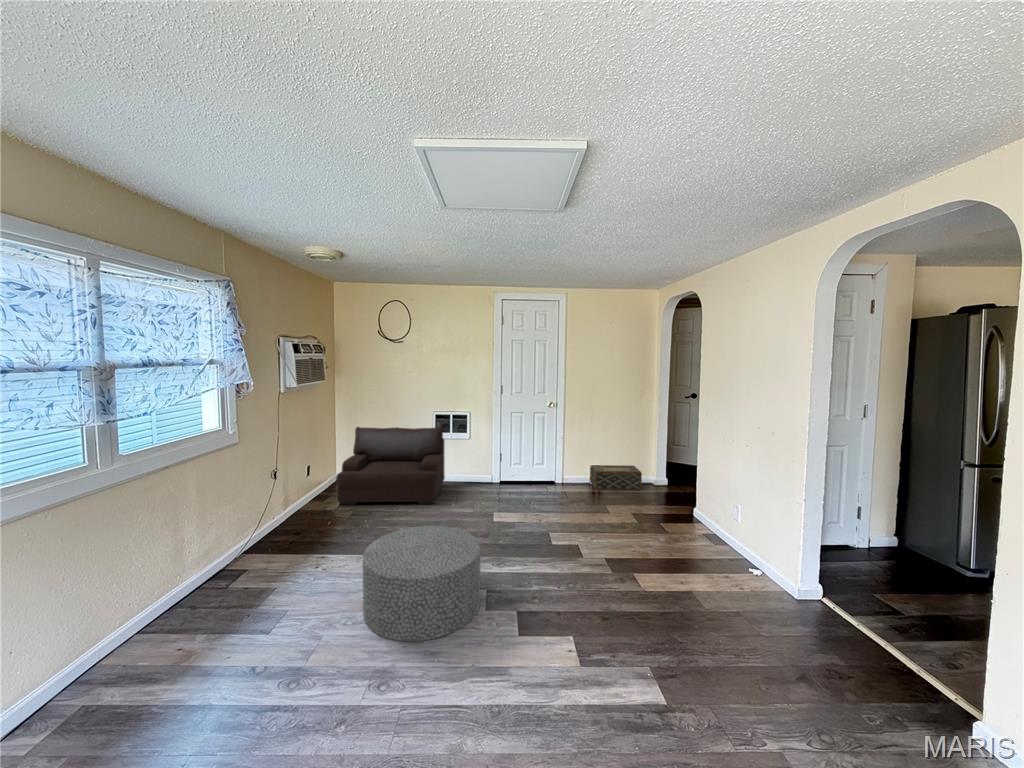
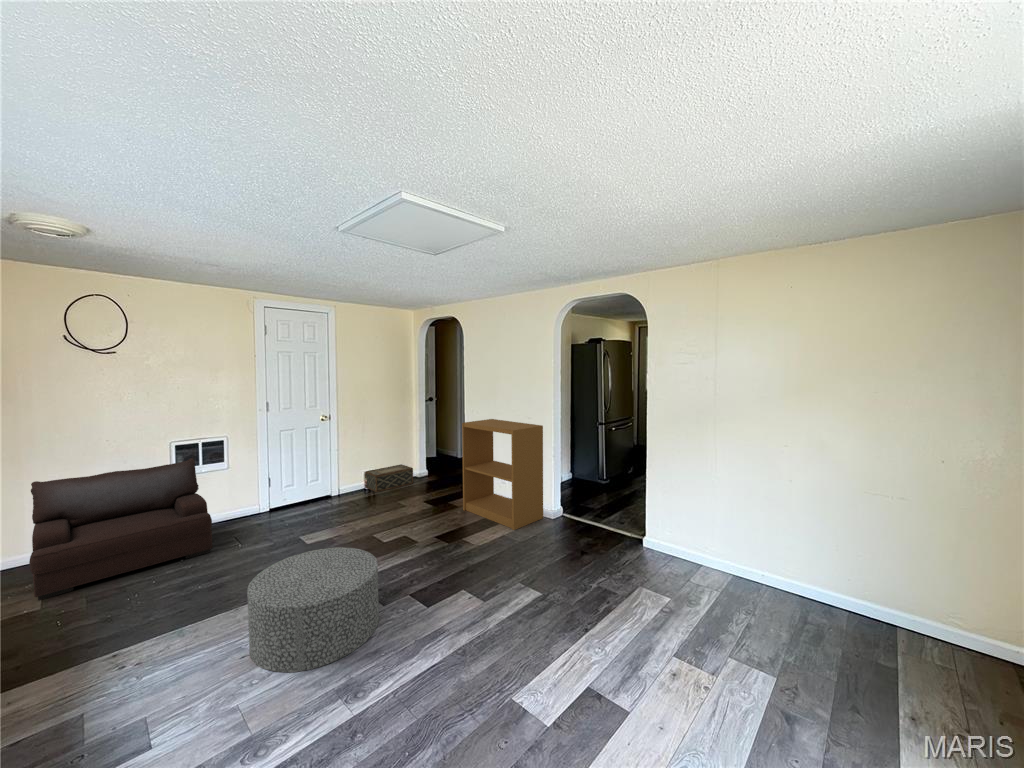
bookshelf: none [669,425,786,590] -> present [462,419,543,530]

